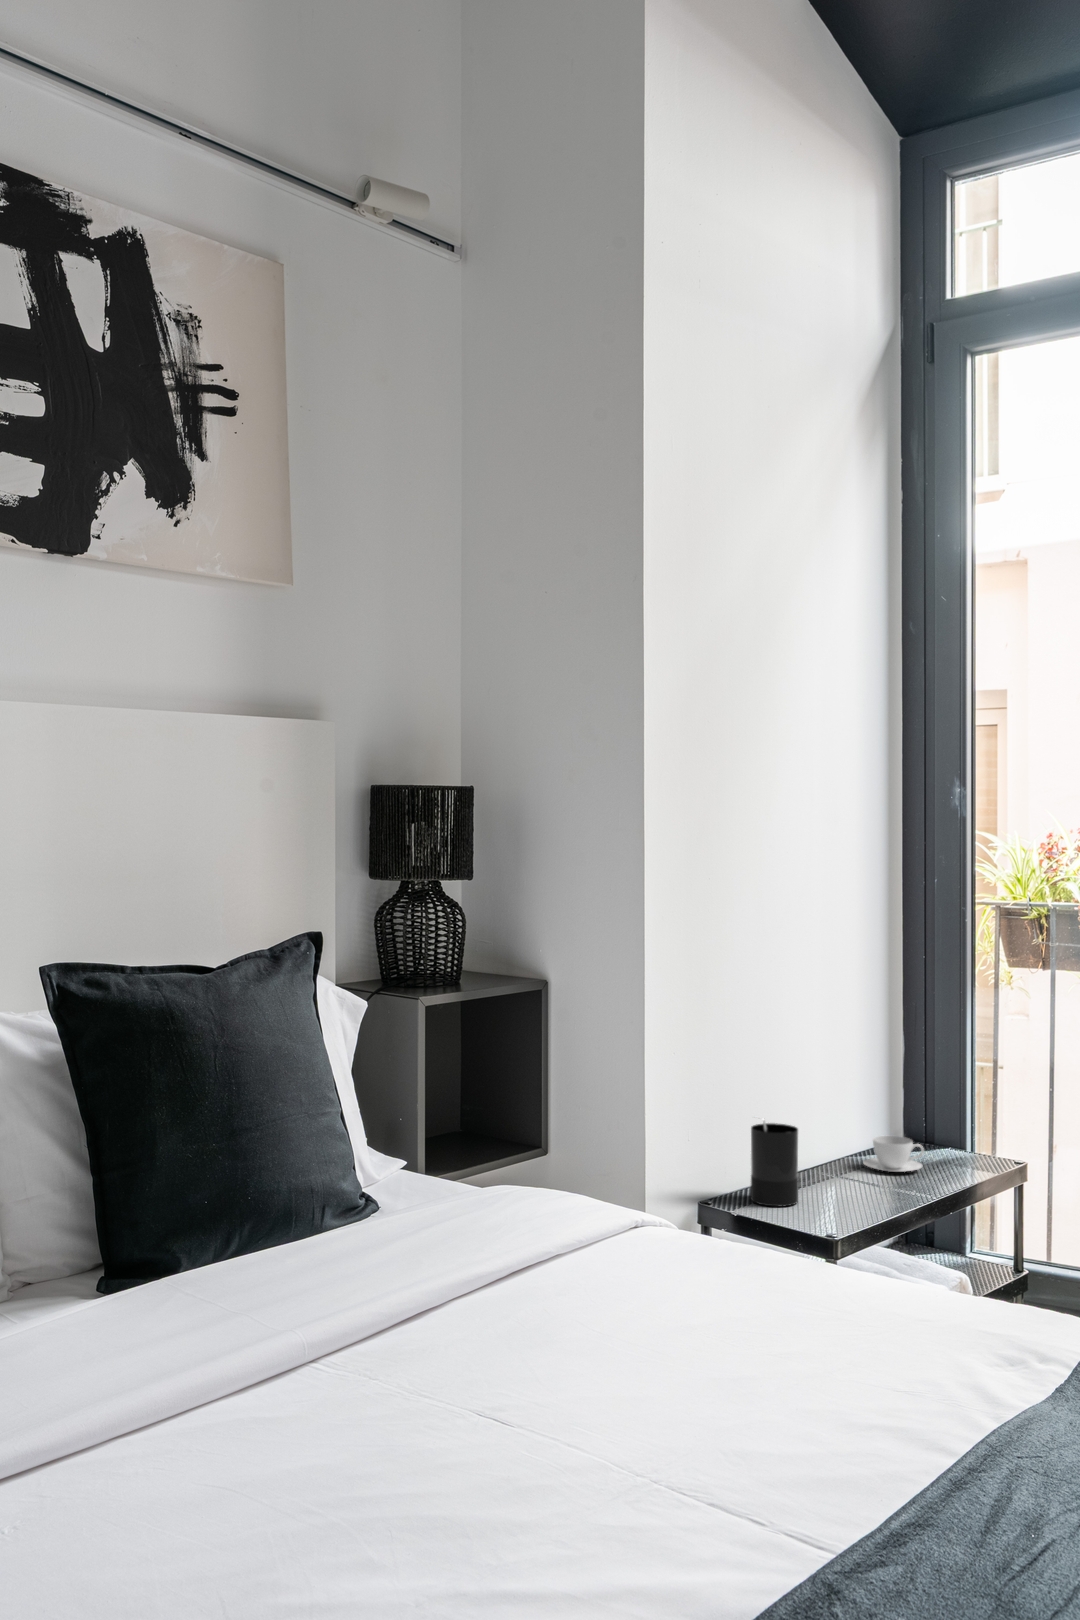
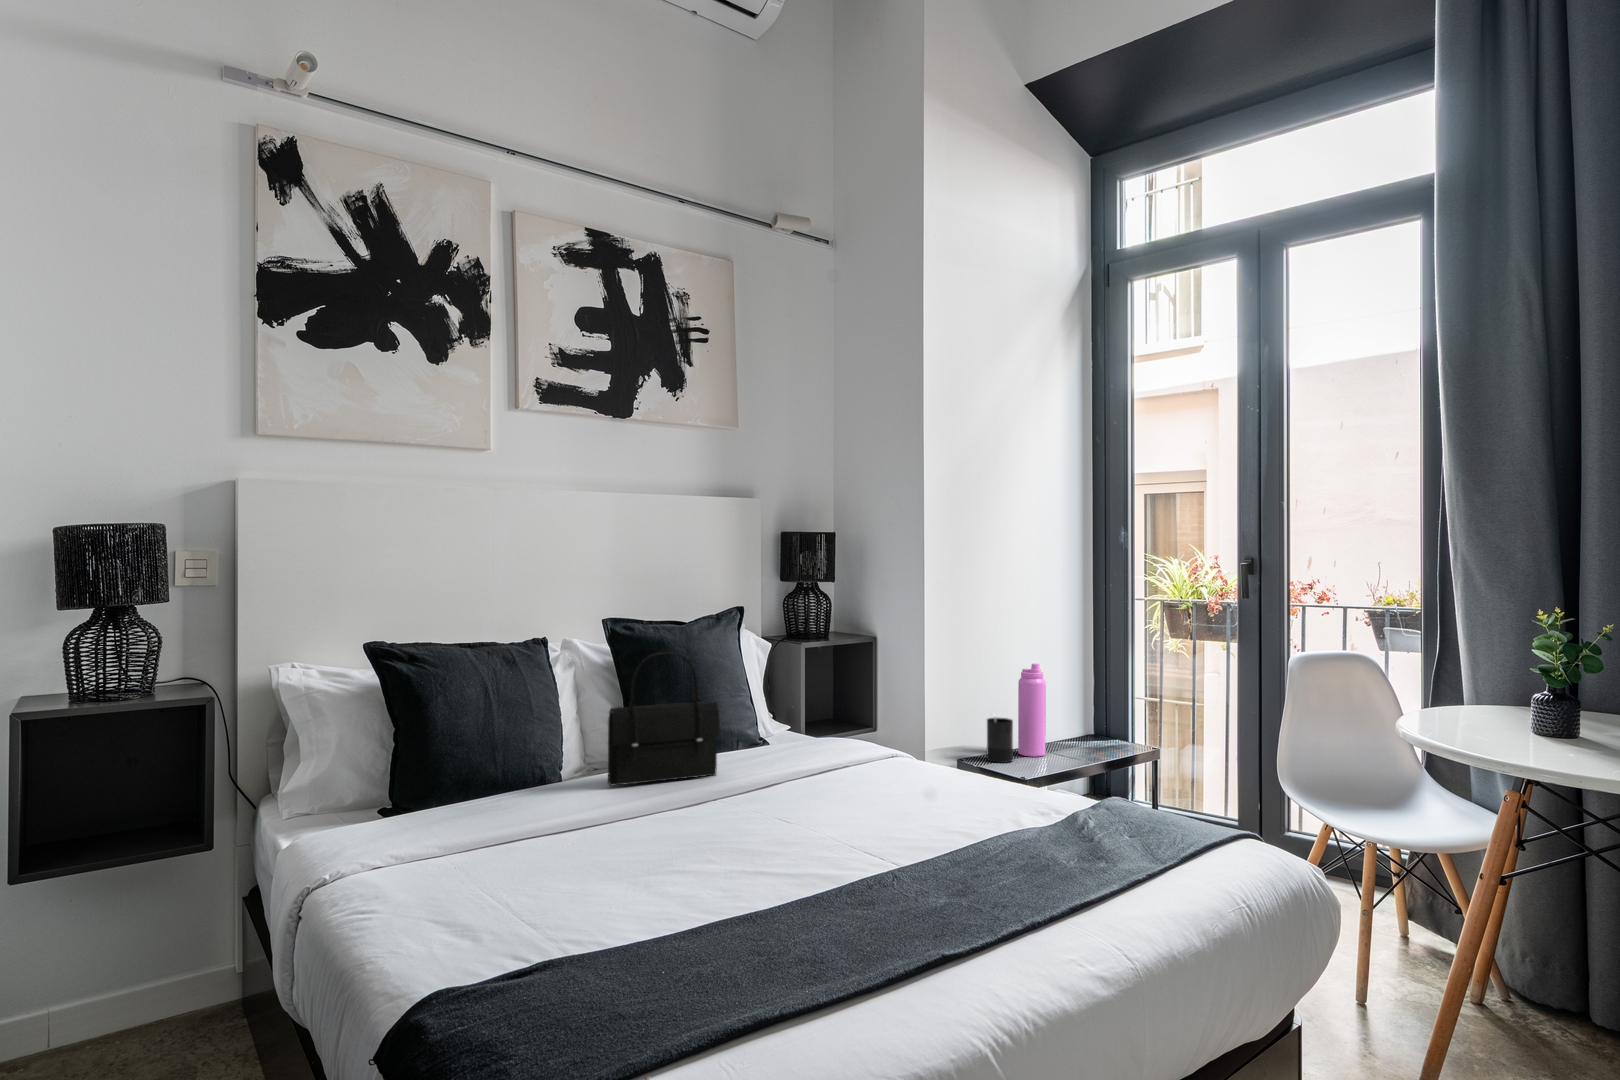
water bottle: none [799,1023,848,1191] -> present [1018,664,1046,757]
handbag: none [73,1044,316,1346] -> present [608,652,720,786]
teacup: present [863,1136,924,1172] -> none [1061,730,1095,750]

